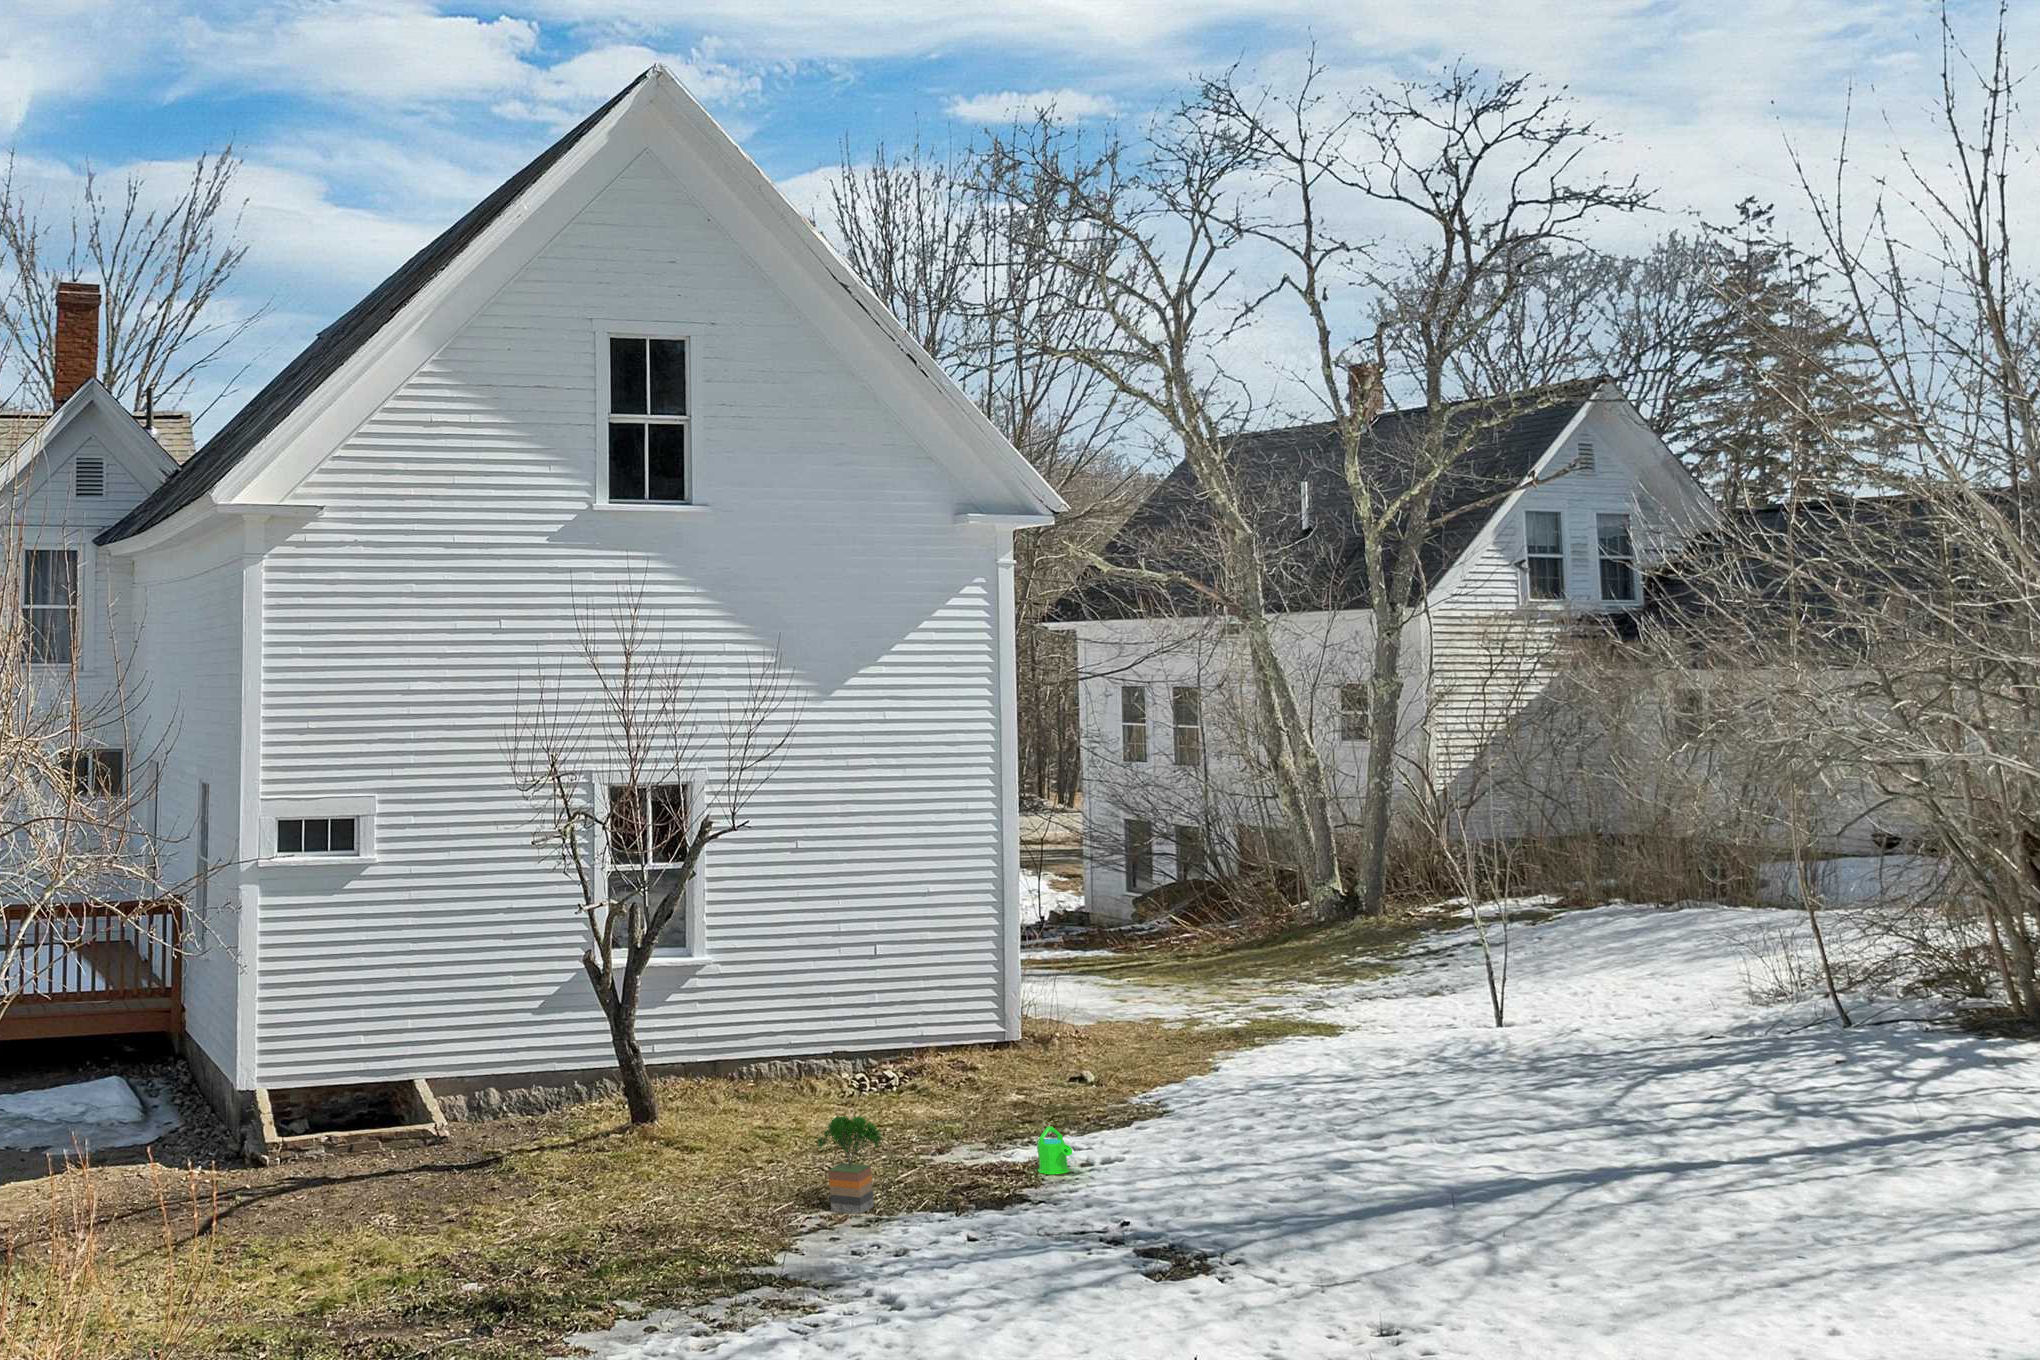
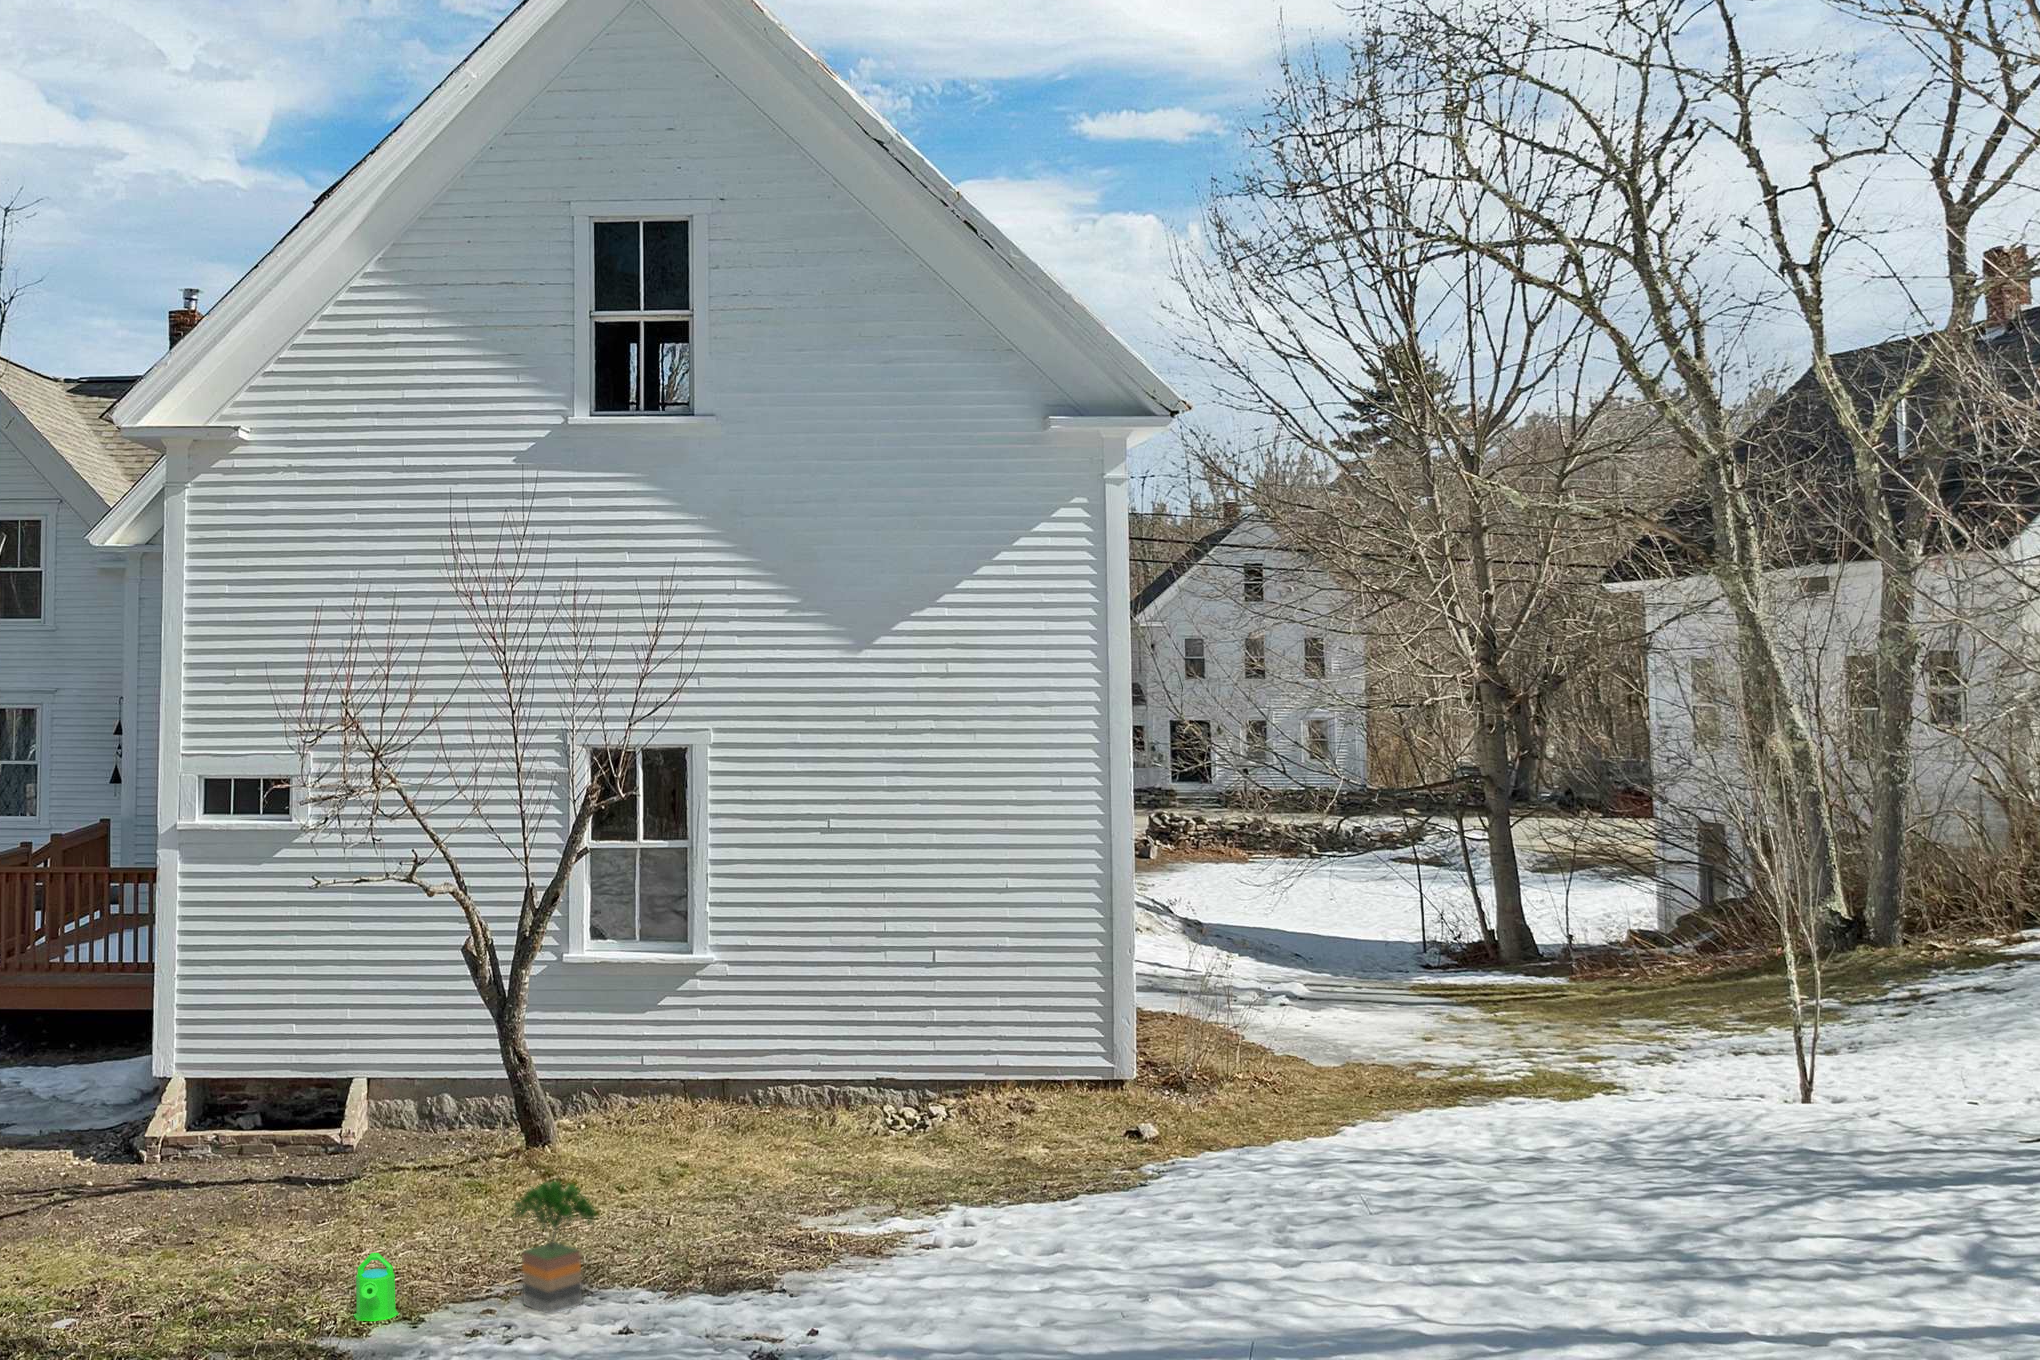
watering can: present [1037,1126,1072,1174] -> present [354,1253,399,1321]

